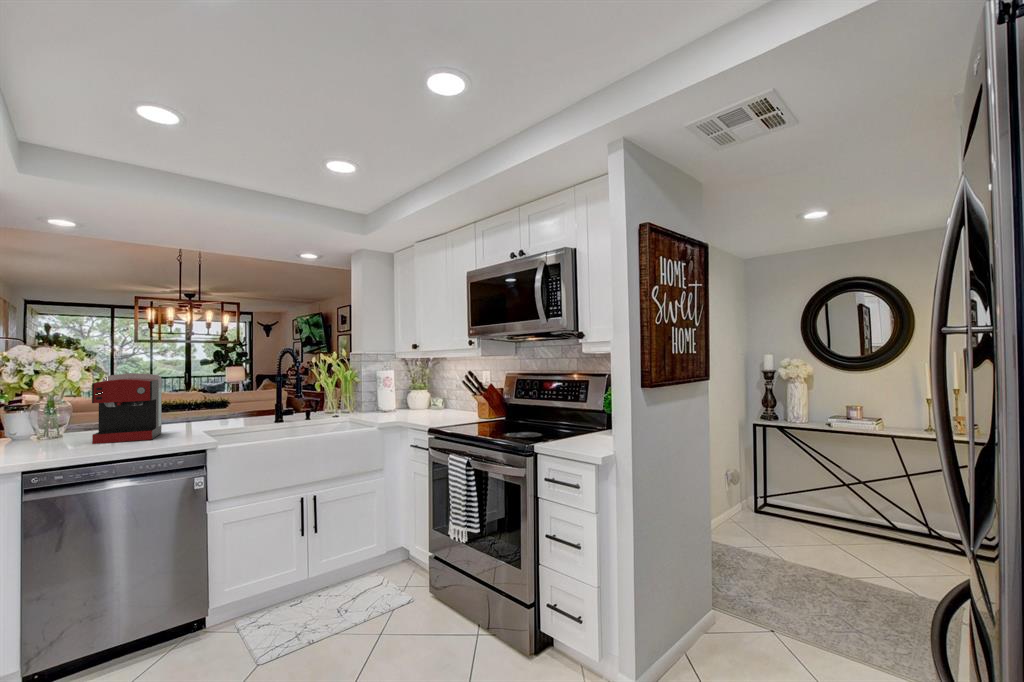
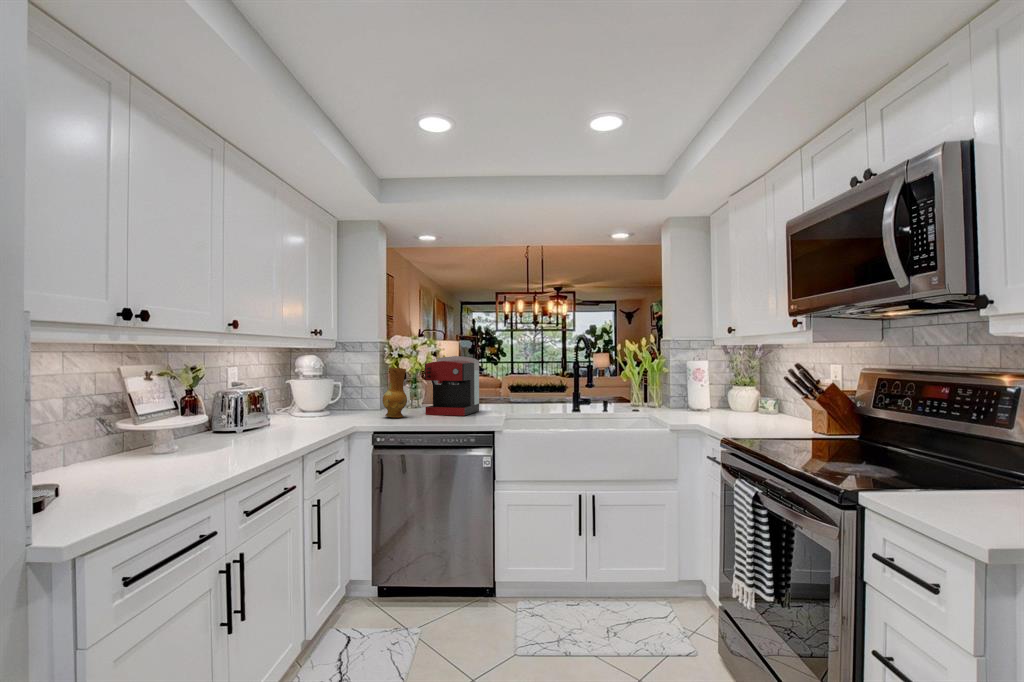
ceramic jug: none [31,390,72,451] -> present [383,368,407,418]

